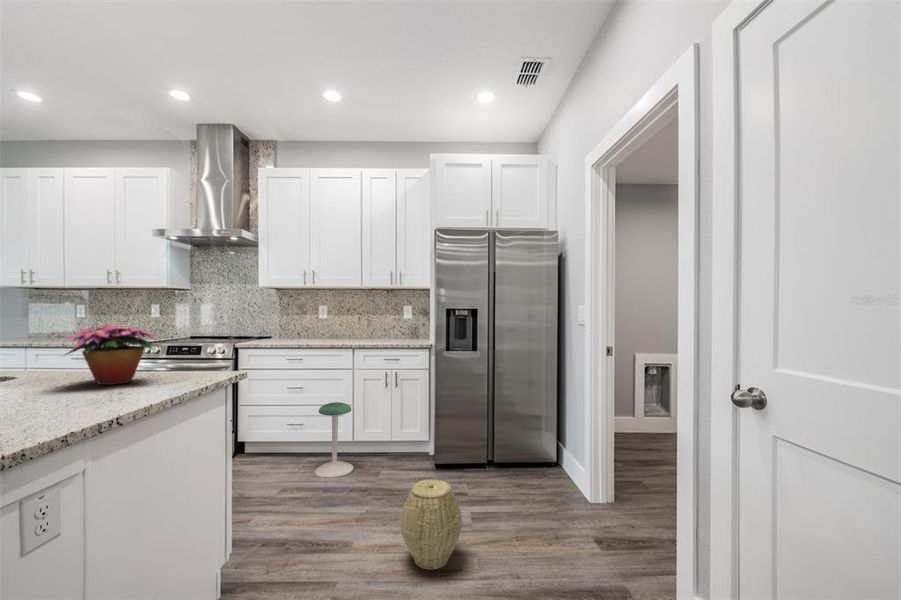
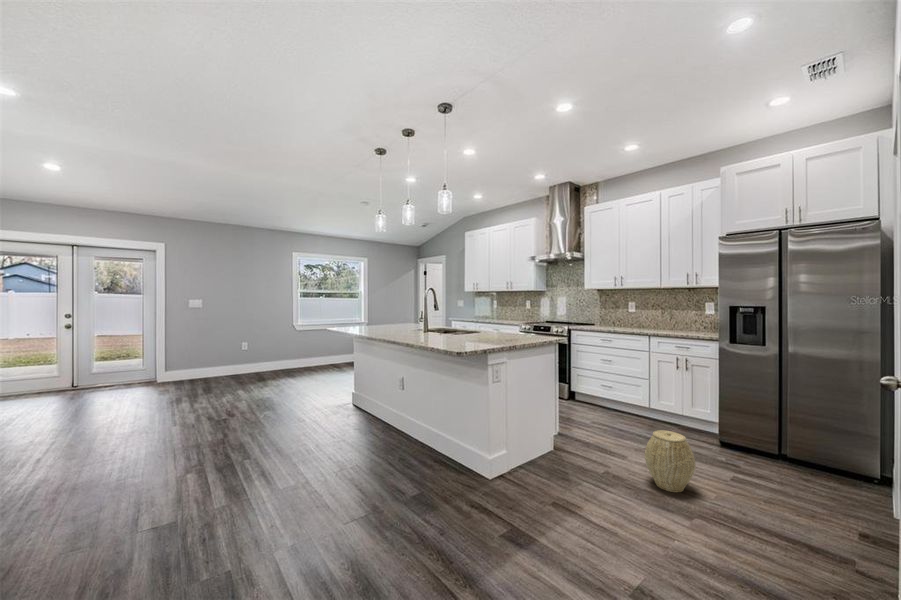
flower arrangement: present [65,325,156,385] -> none [477,313,515,339]
stool: present [315,402,354,478] -> none [614,374,645,427]

